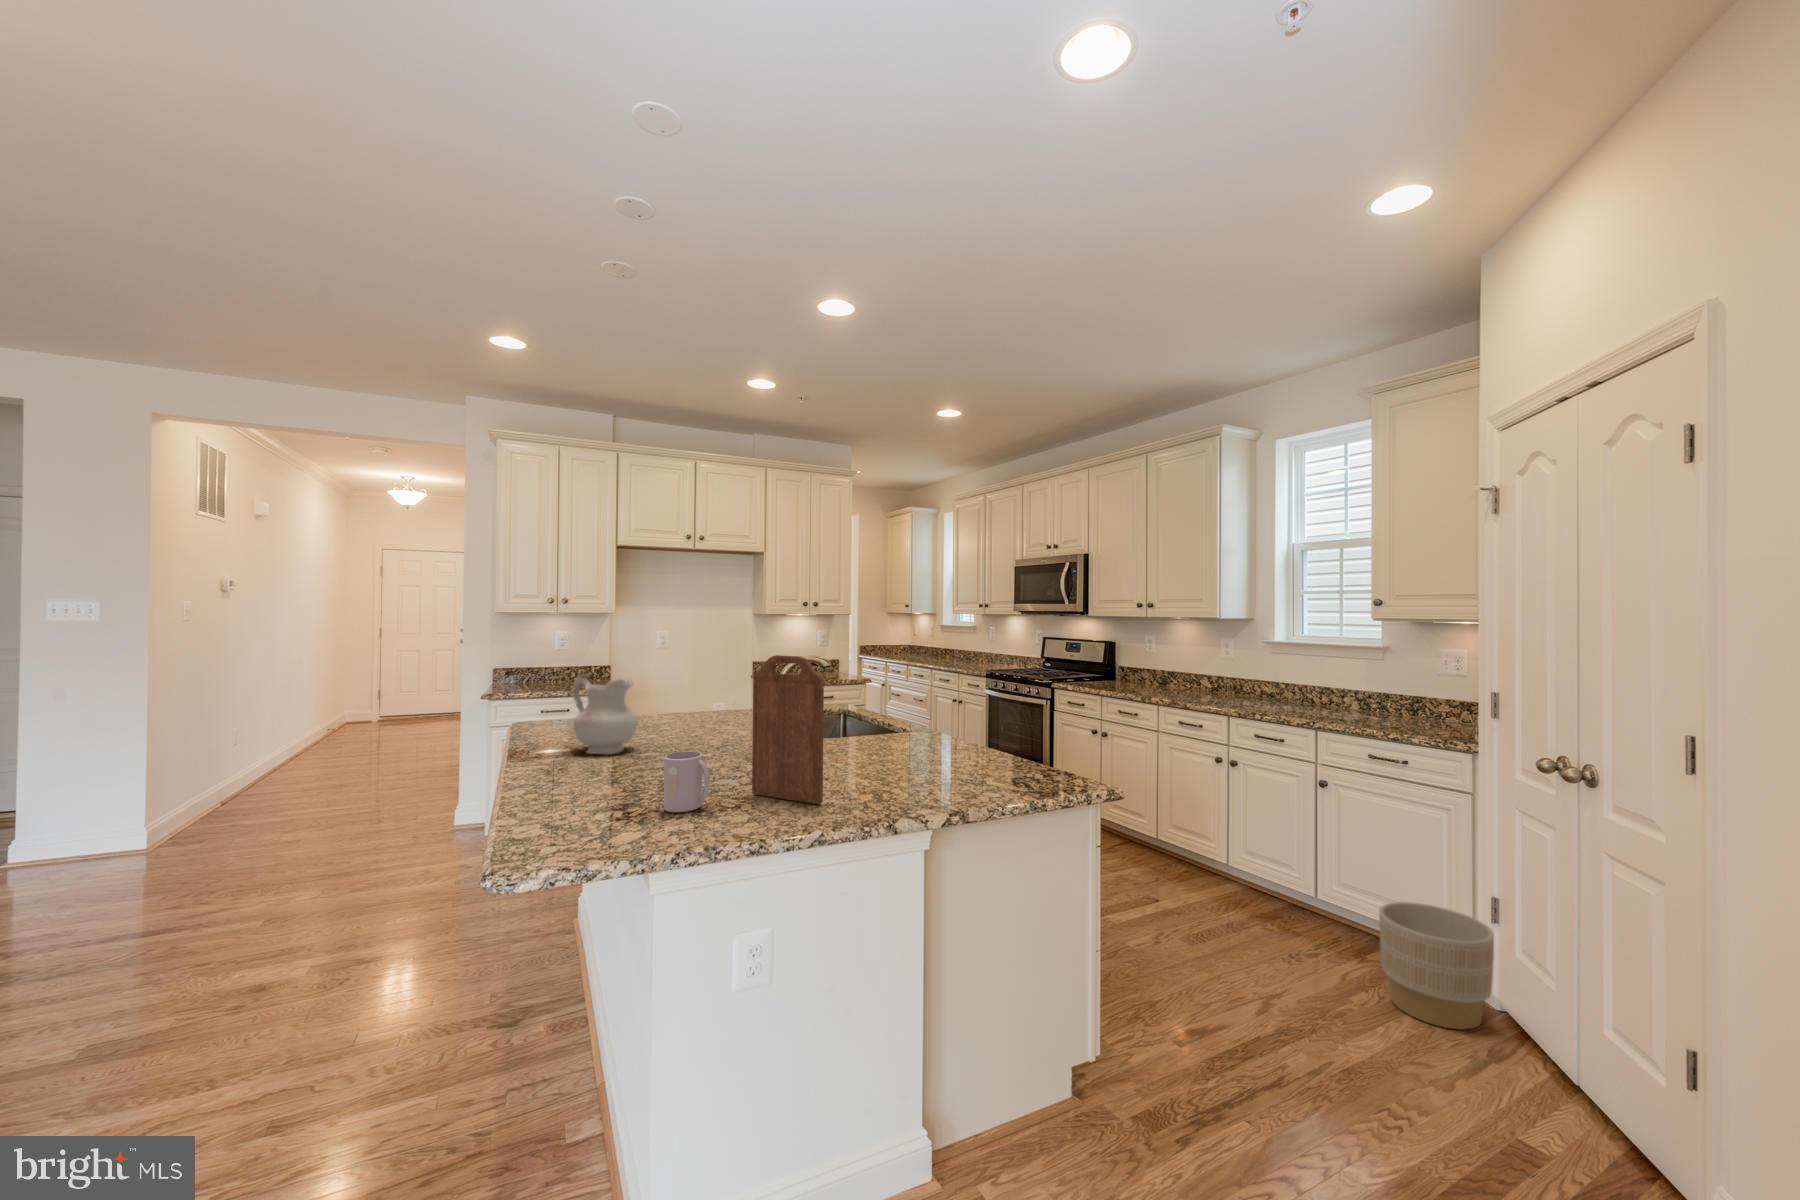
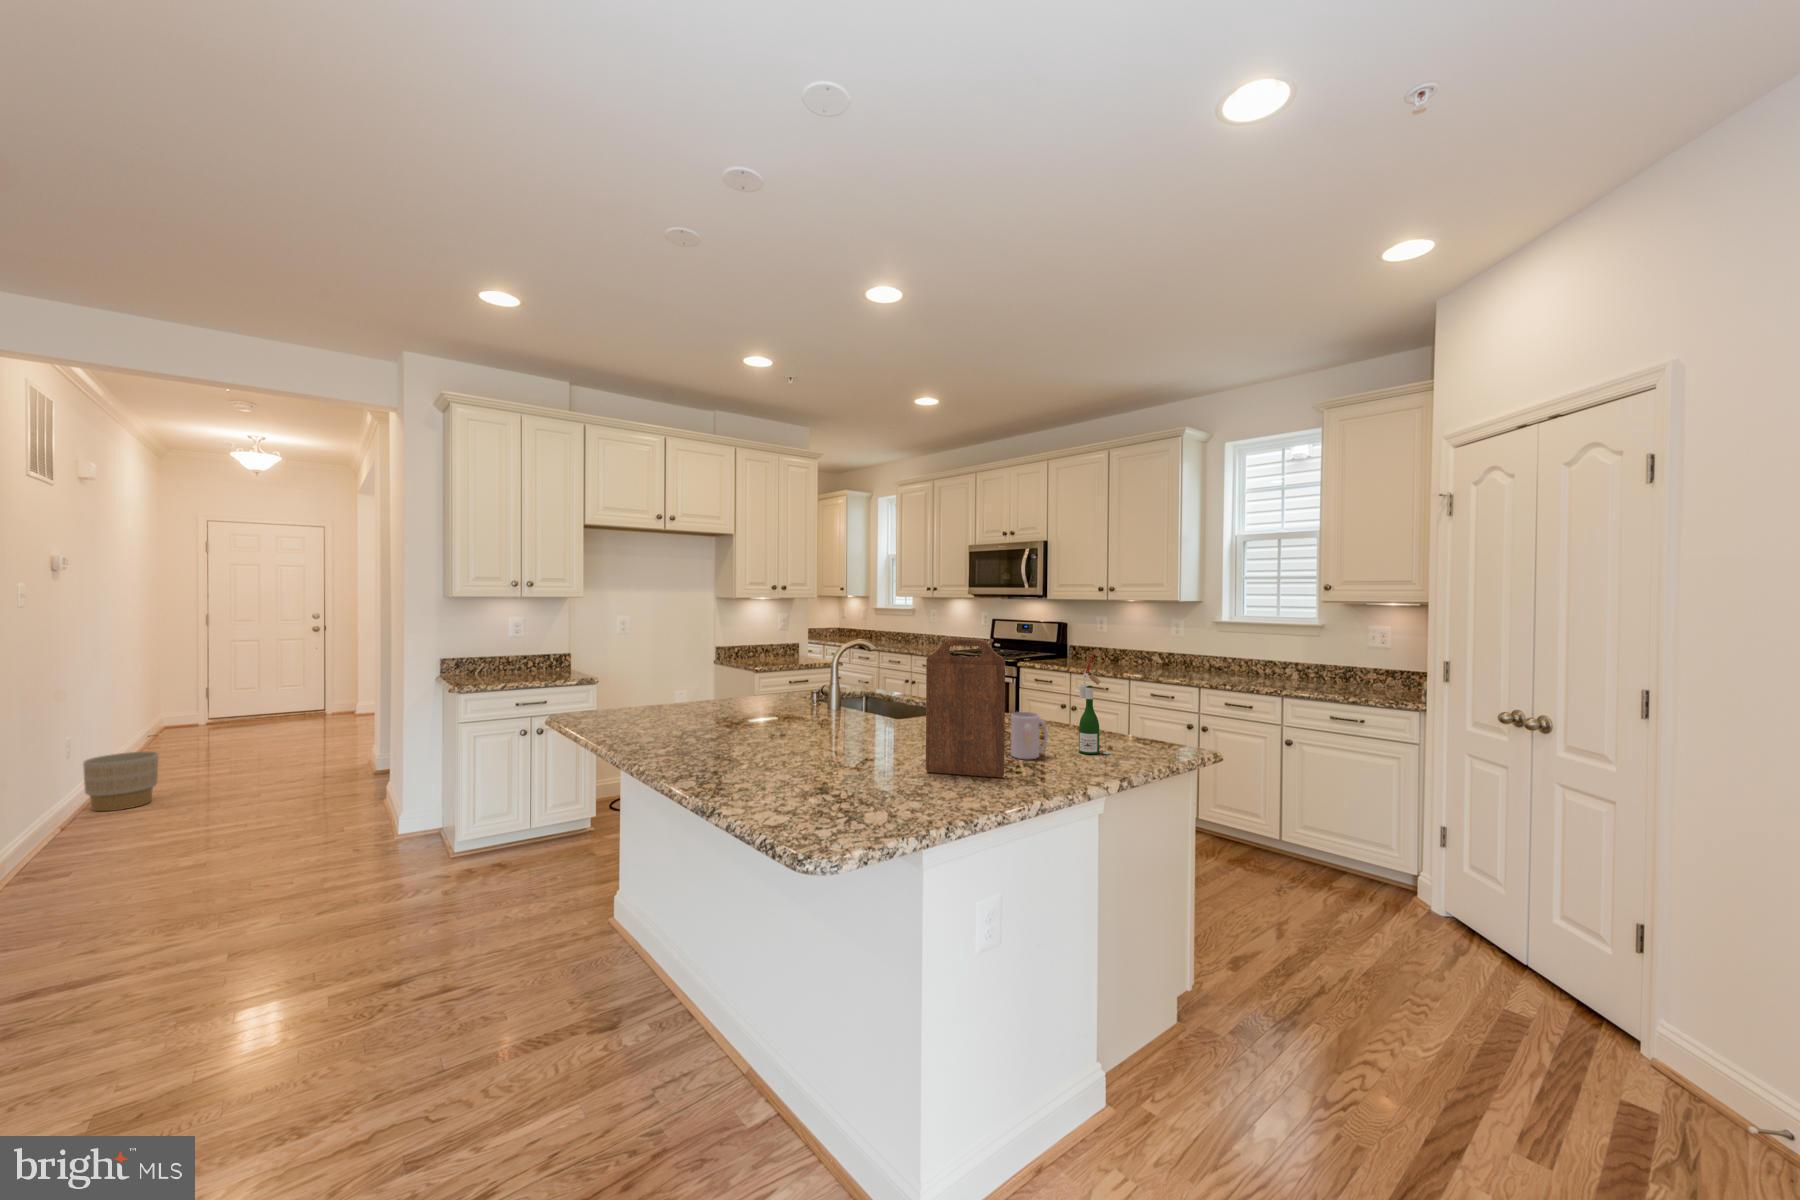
wine bottle: none [952,673,983,785] -> present [1079,652,1109,754]
ceramic pitcher: present [573,674,638,755] -> none [668,661,738,743]
mug: present [664,751,710,812] -> present [1011,712,1048,759]
planter: present [1379,902,1494,1029] -> present [83,752,158,811]

